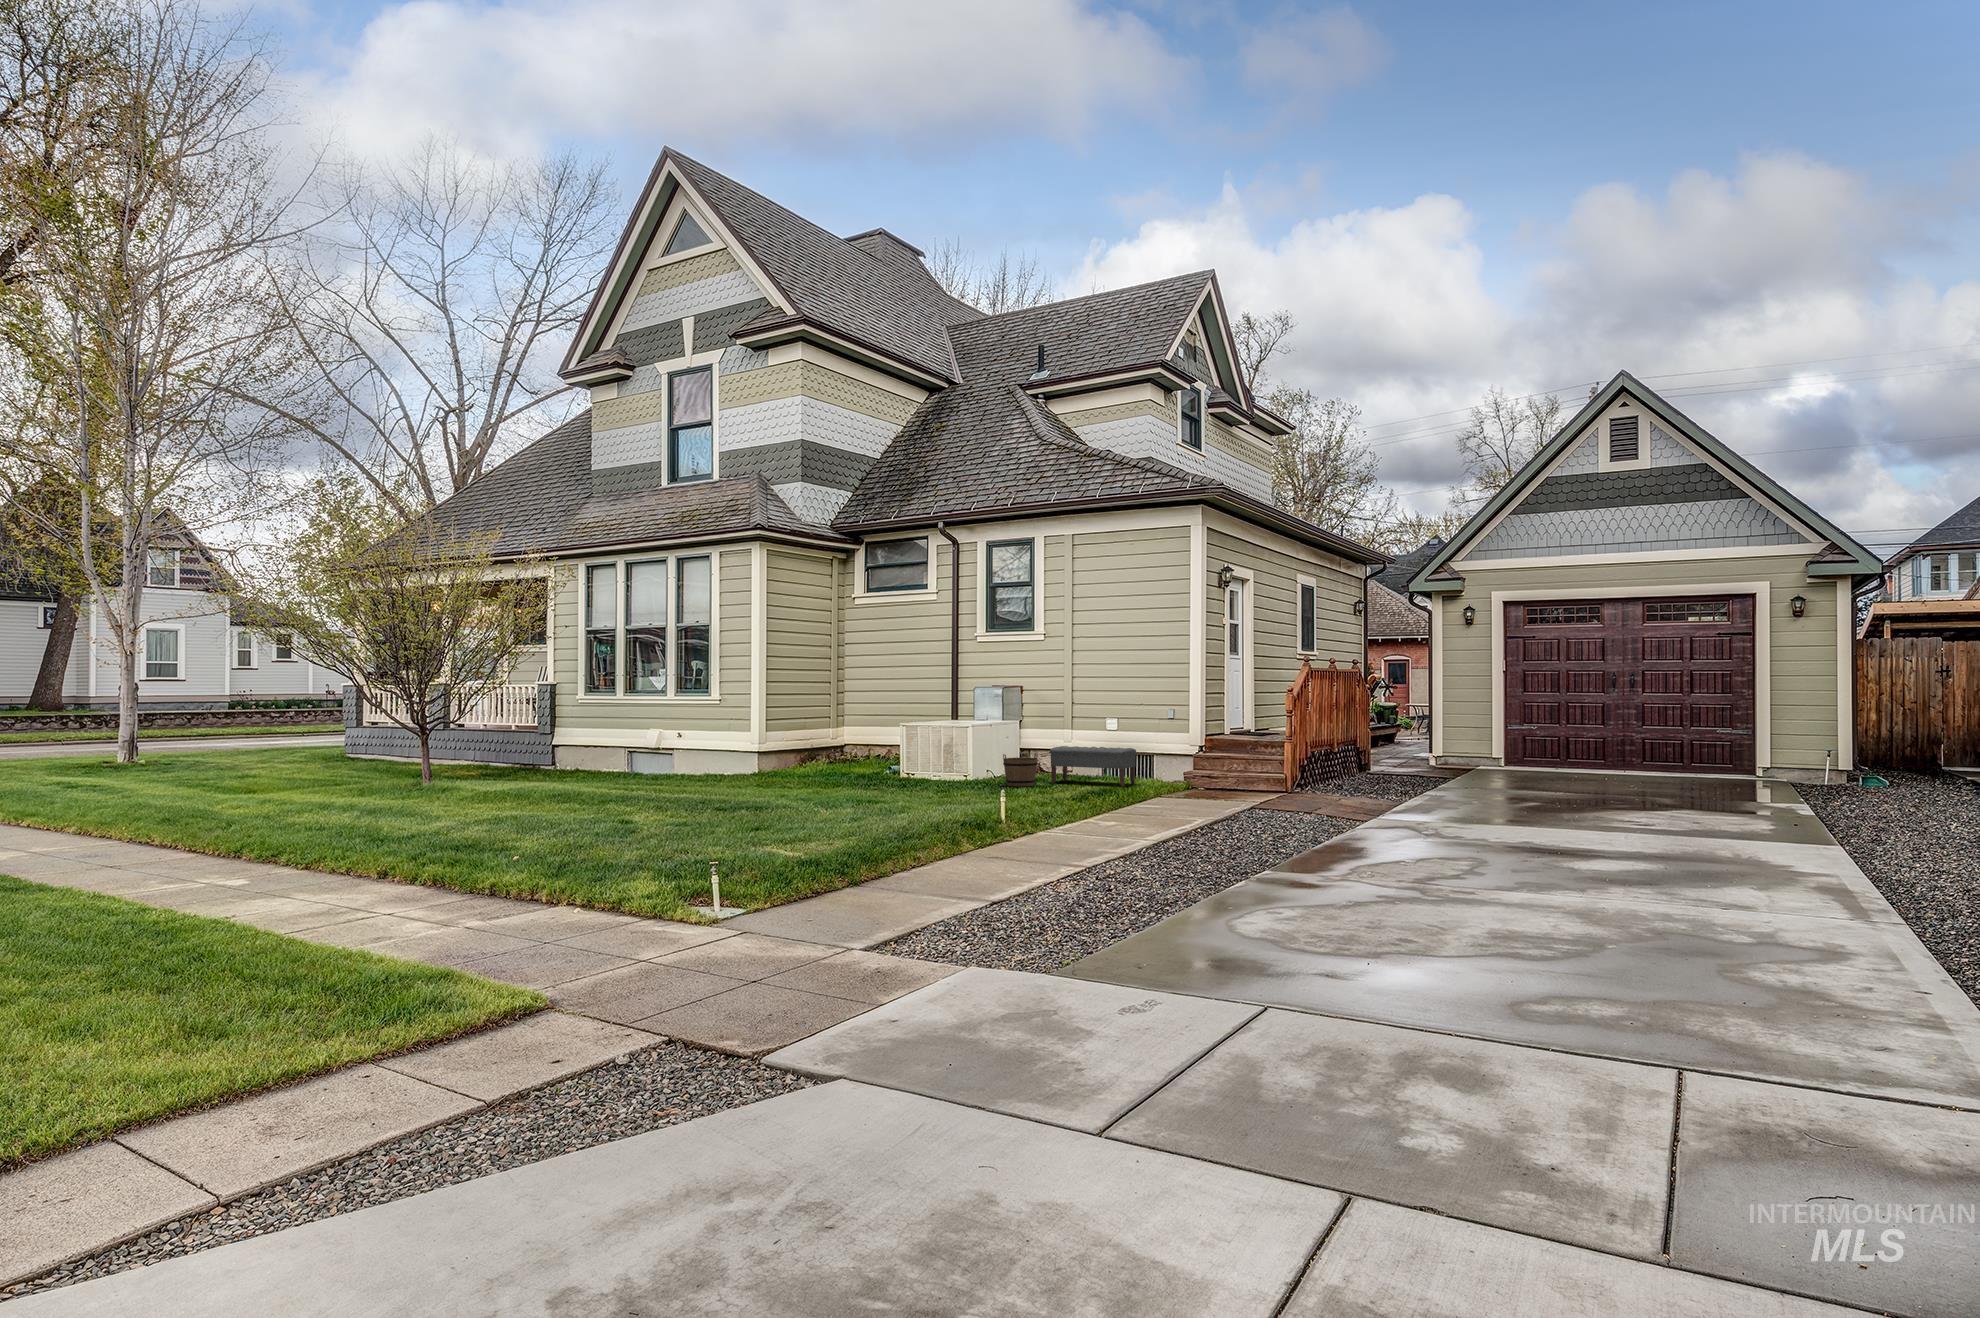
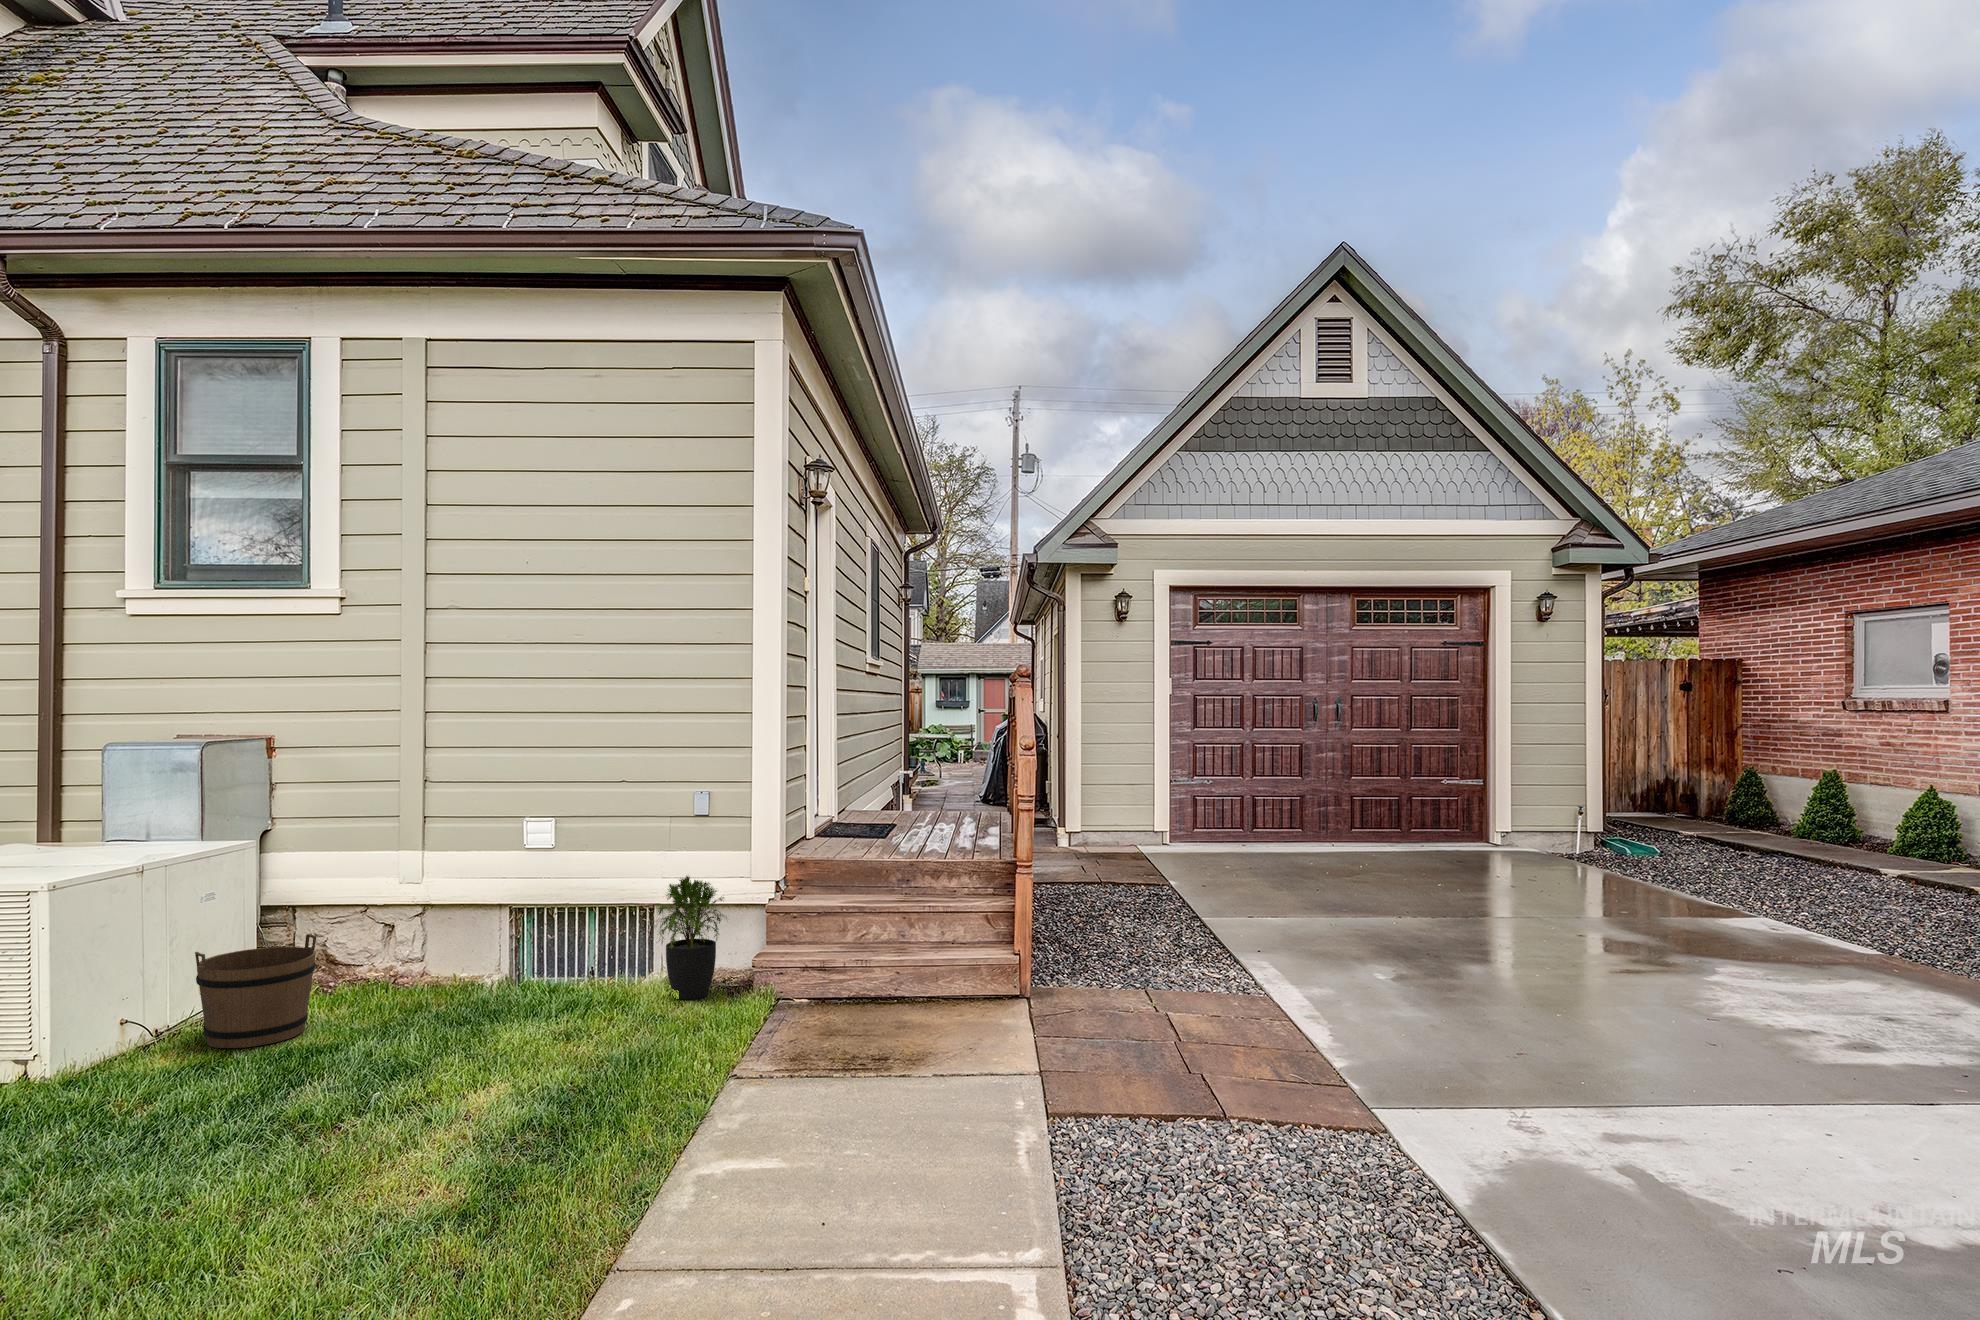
potted plant: none [1150,740,1182,788] -> present [654,876,727,1000]
bench: present [1050,746,1136,787] -> none [355,896,604,1010]

